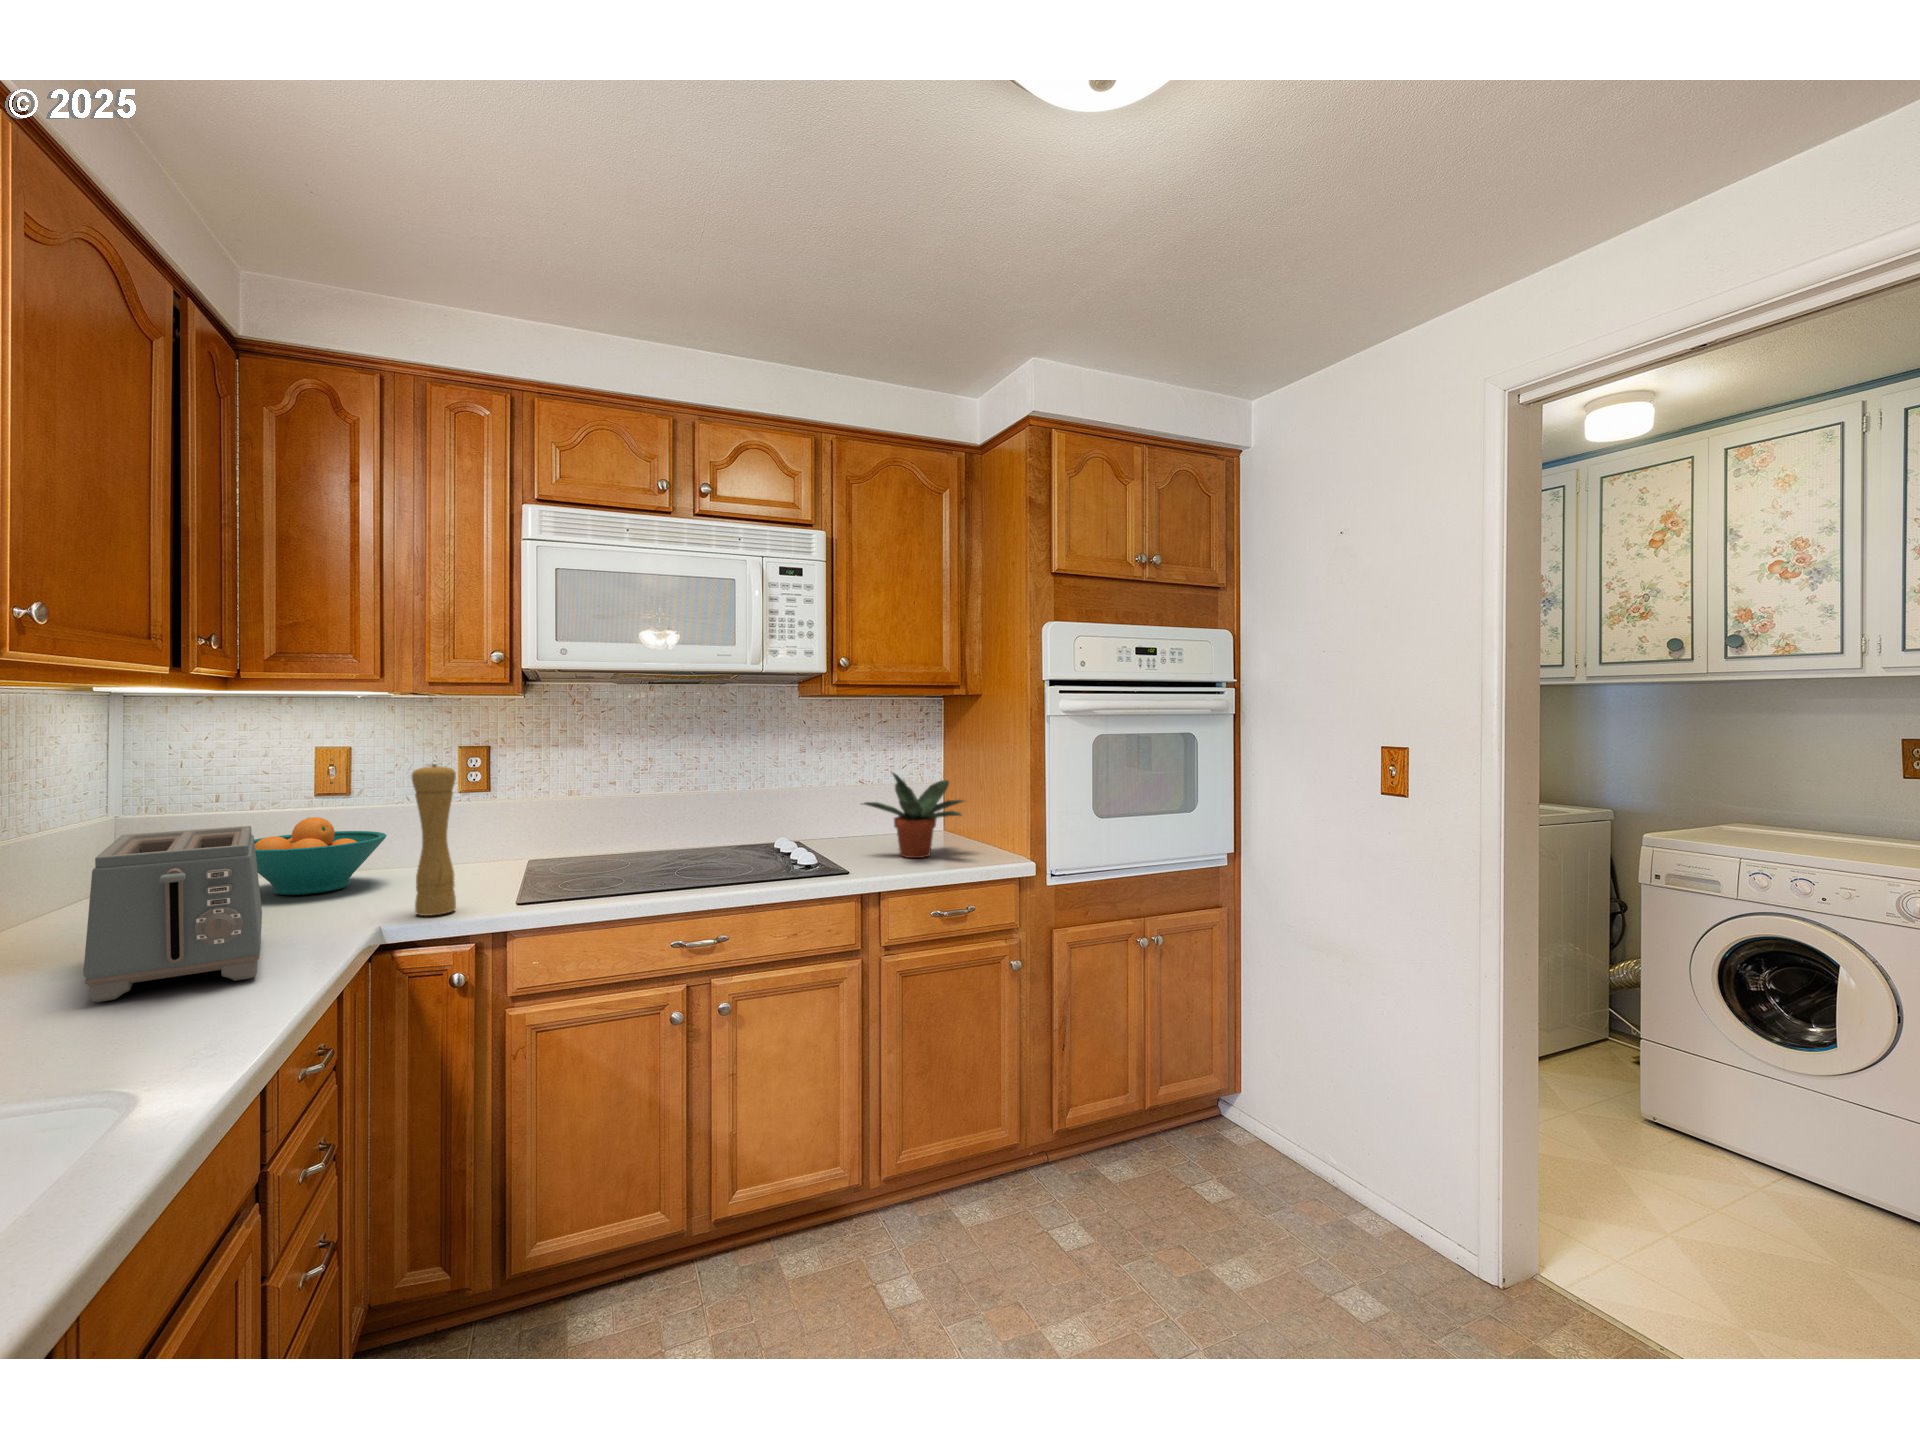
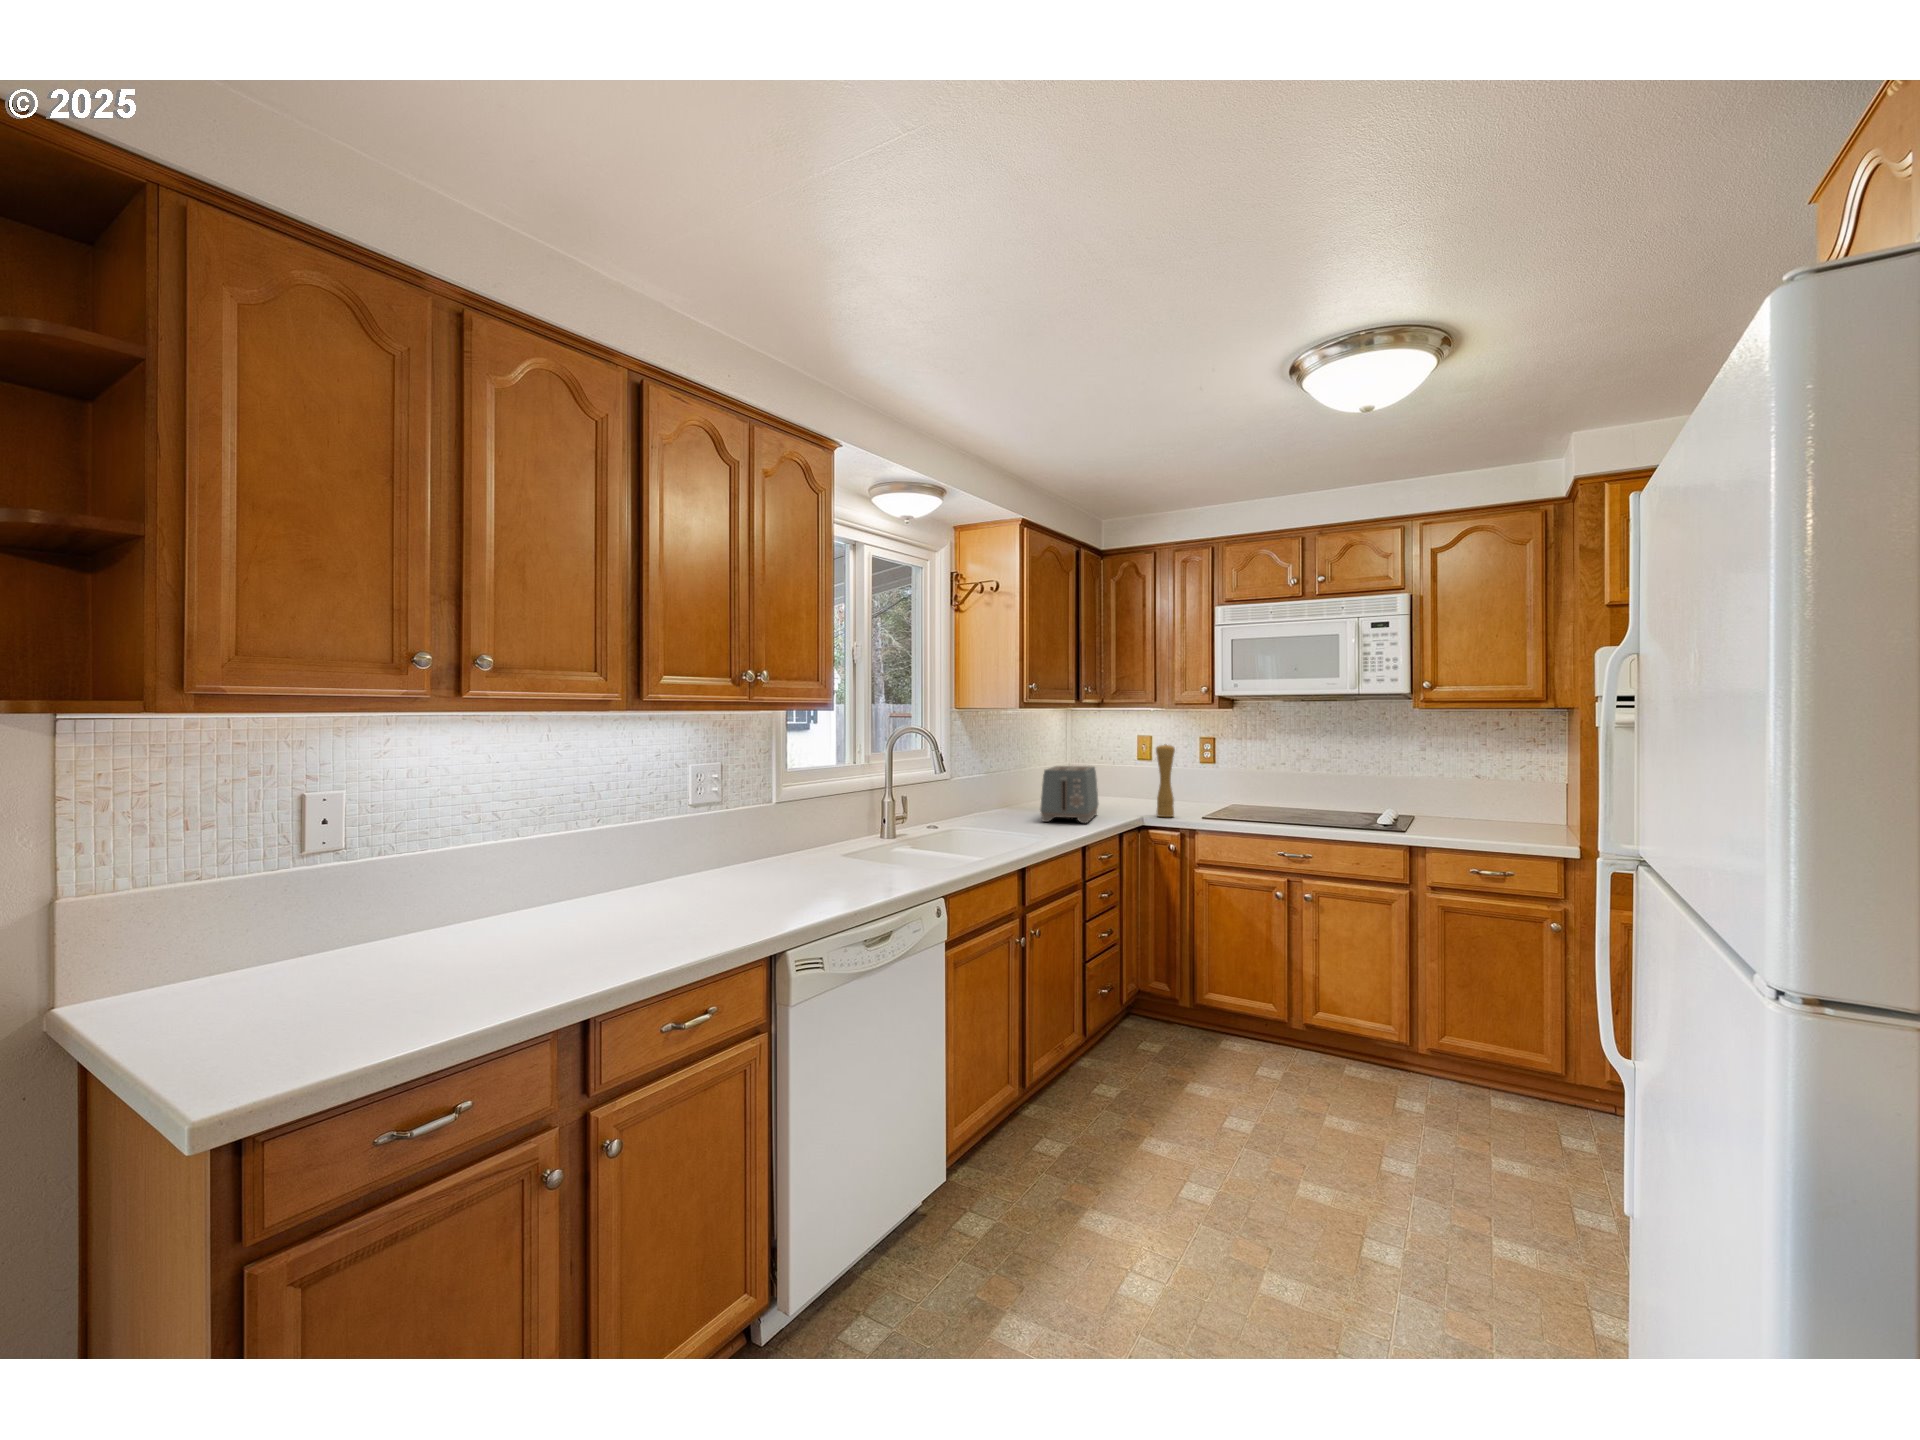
potted plant: present [861,773,963,858] -> none [1443,764,1540,832]
fruit bowl: present [254,817,386,895] -> none [1097,769,1159,805]

